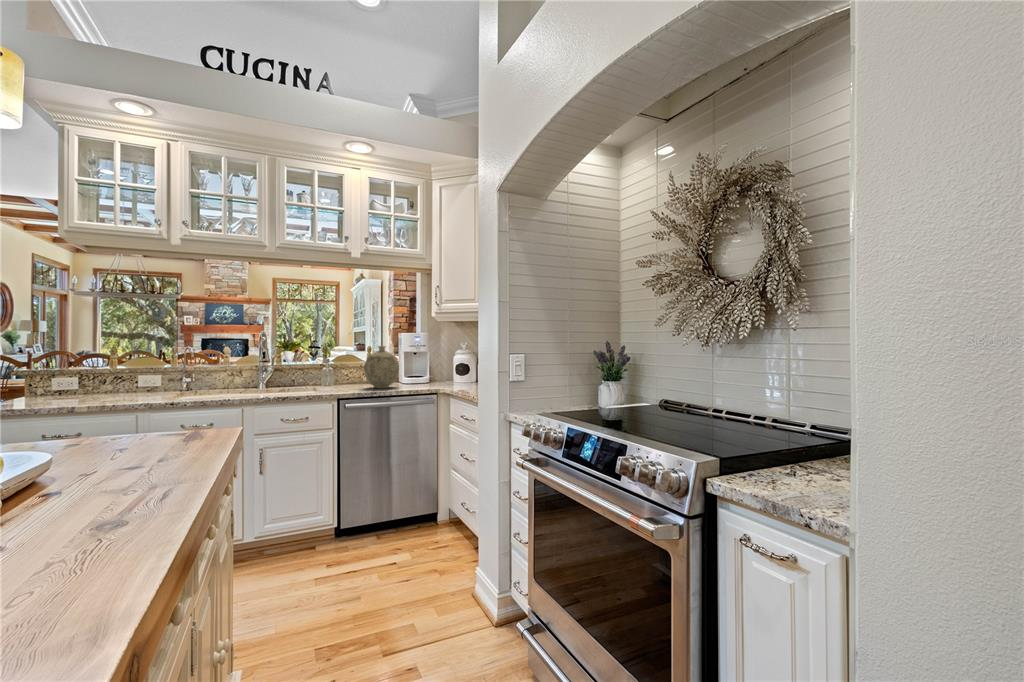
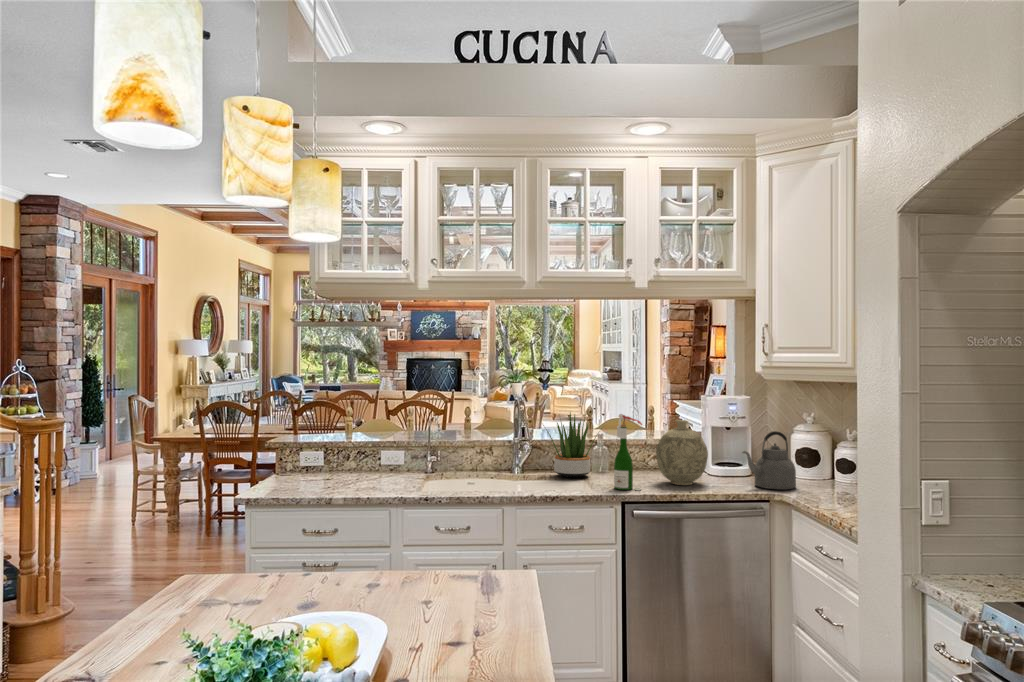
wine bottle: none [332,340,353,392] -> present [614,414,642,490]
potted plant: none [279,343,330,388] -> present [543,412,602,478]
kettle: none [419,352,453,387] -> present [742,431,796,490]

